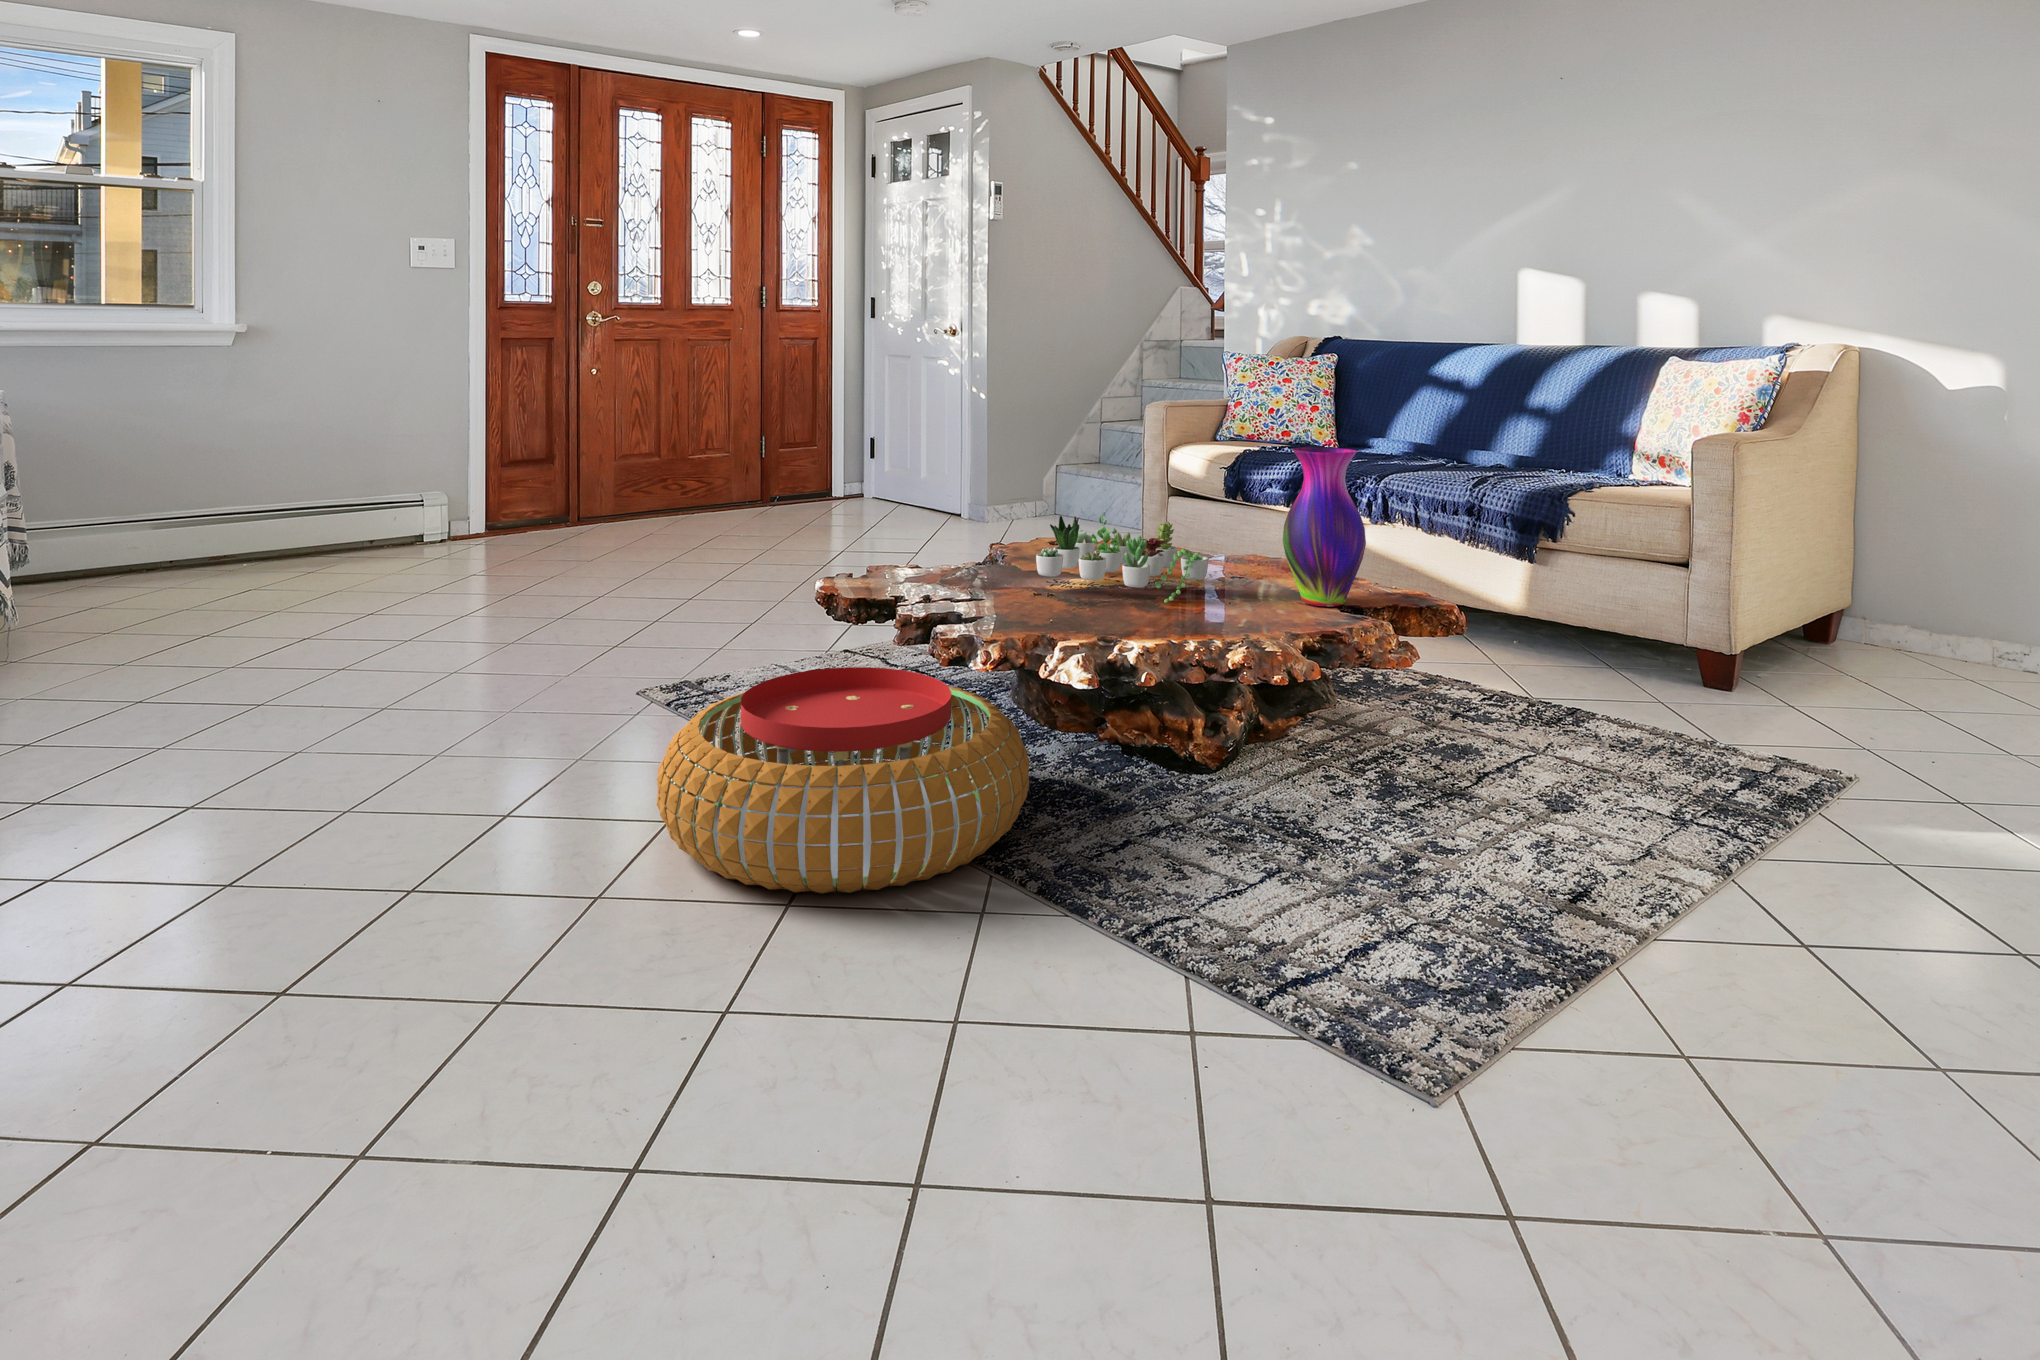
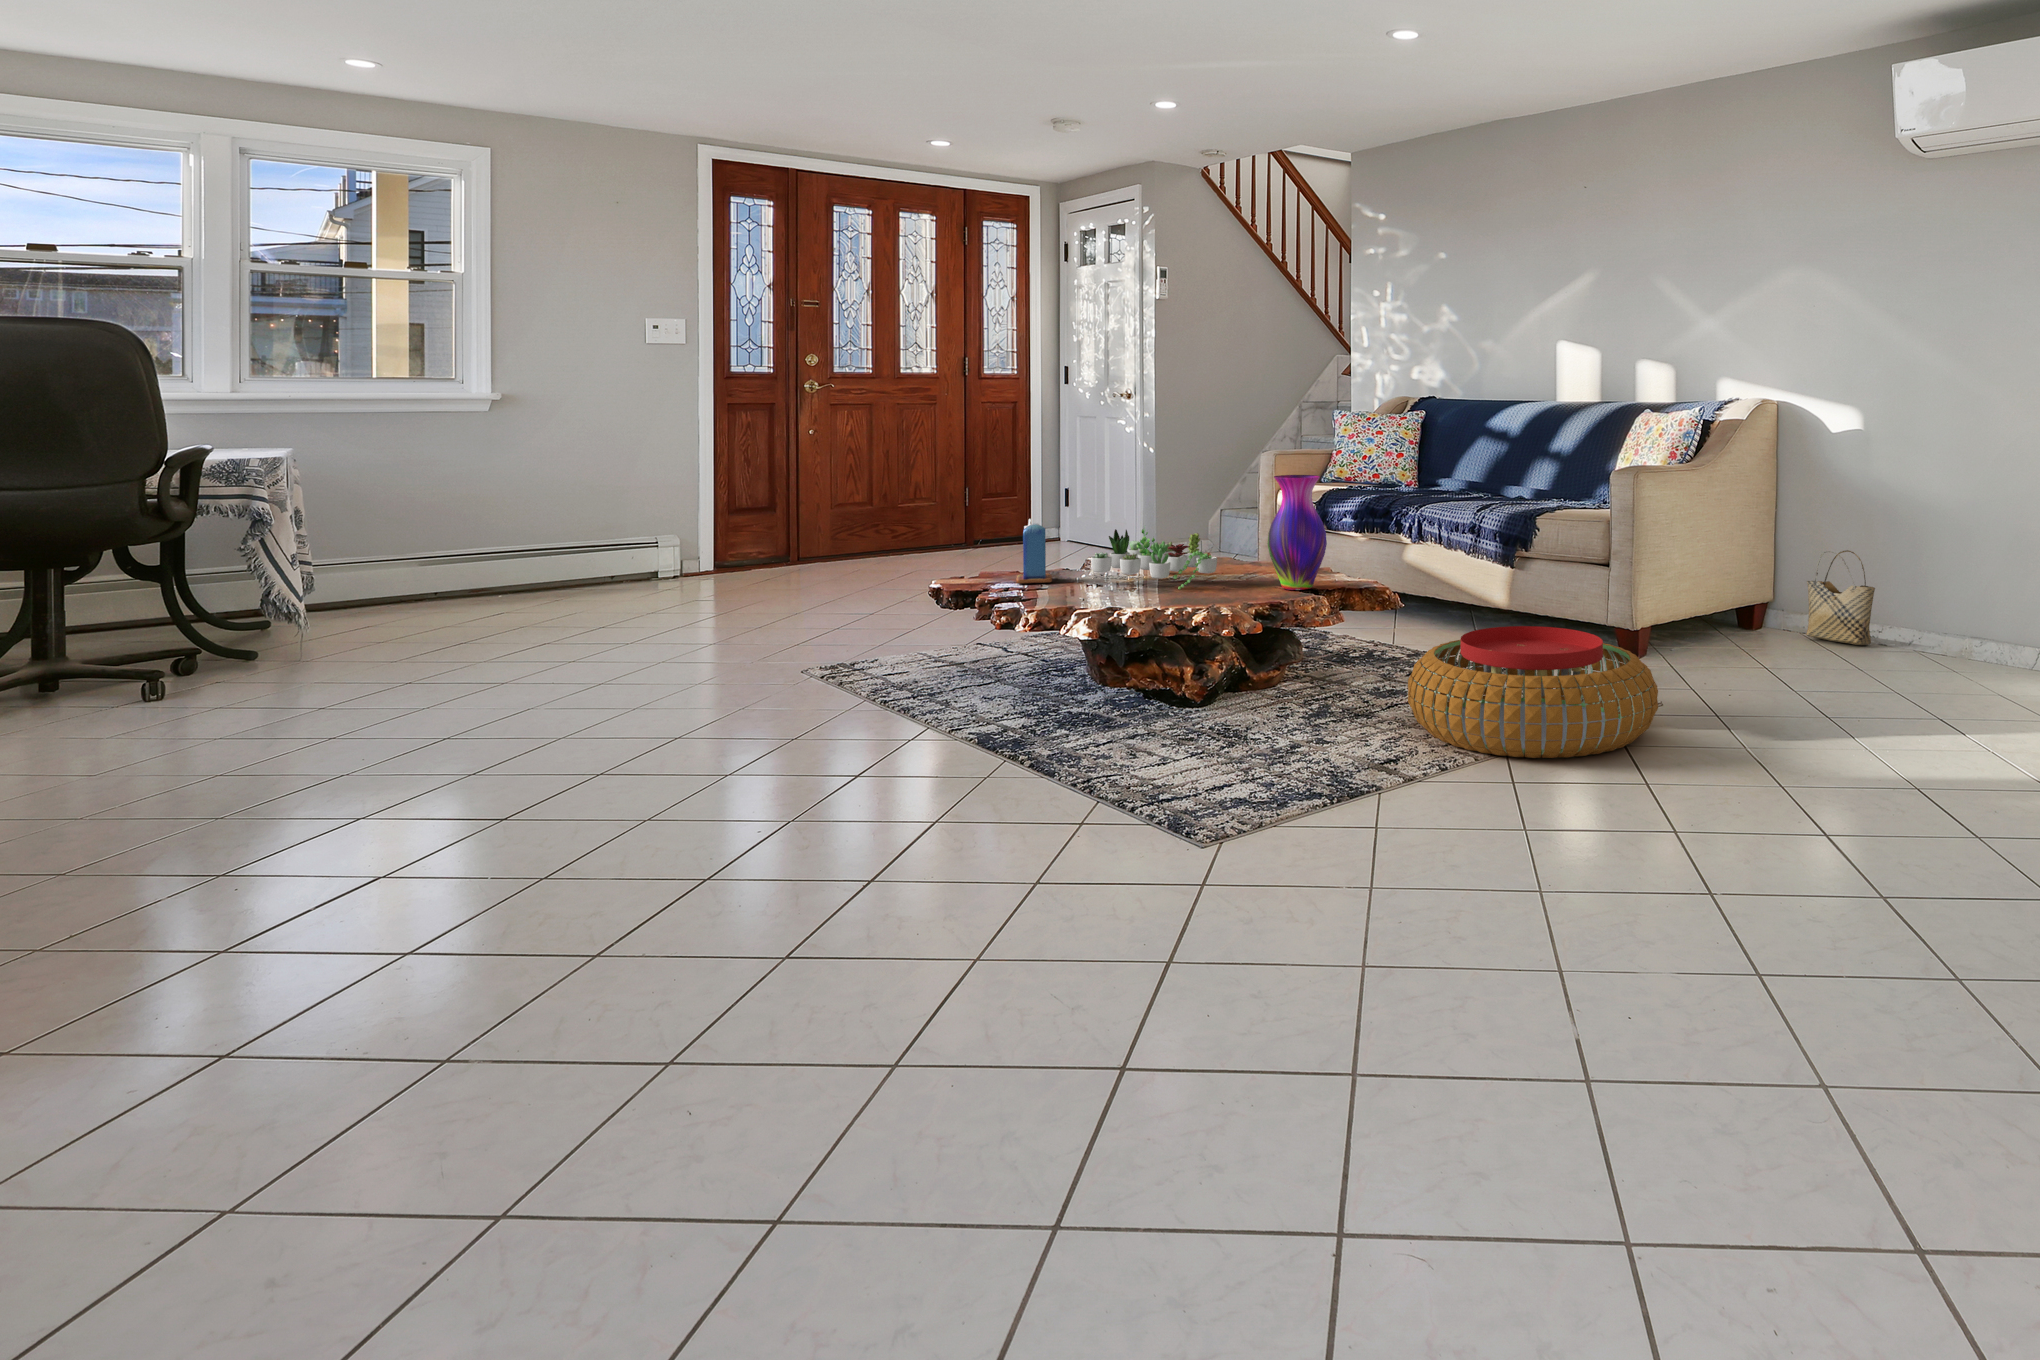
candle: none [930,501,982,589] -> present [1016,519,1052,584]
woven basket: none [1918,546,2028,674] -> present [1806,550,1875,645]
pouf: present [657,667,1029,893] -> present [1408,626,1658,758]

